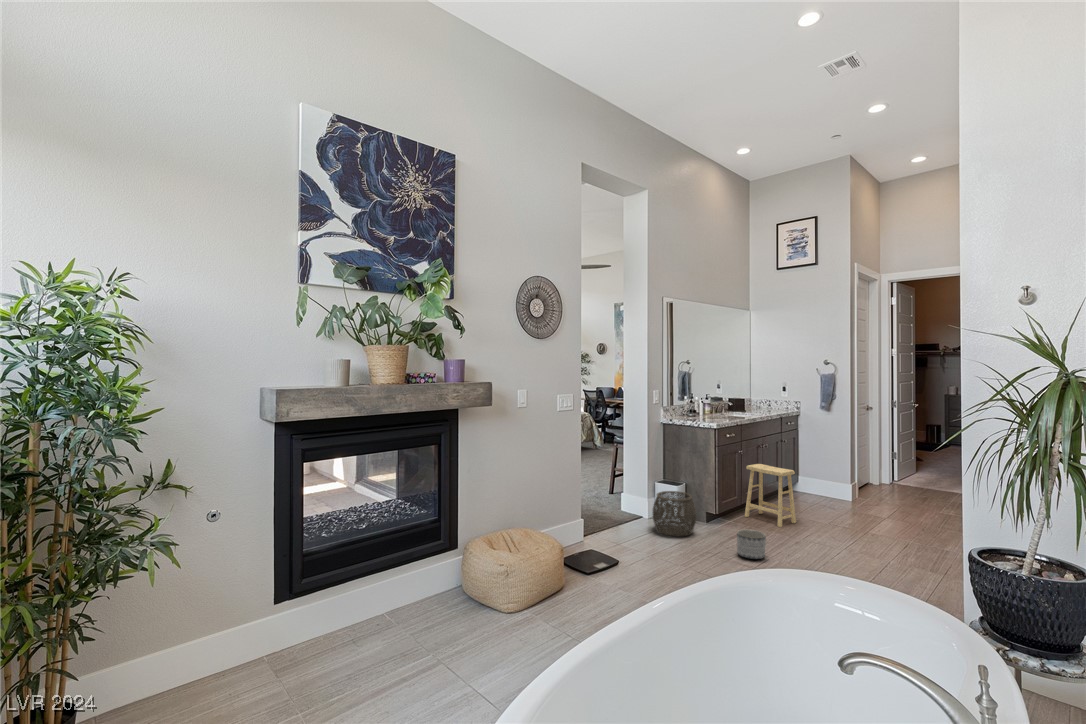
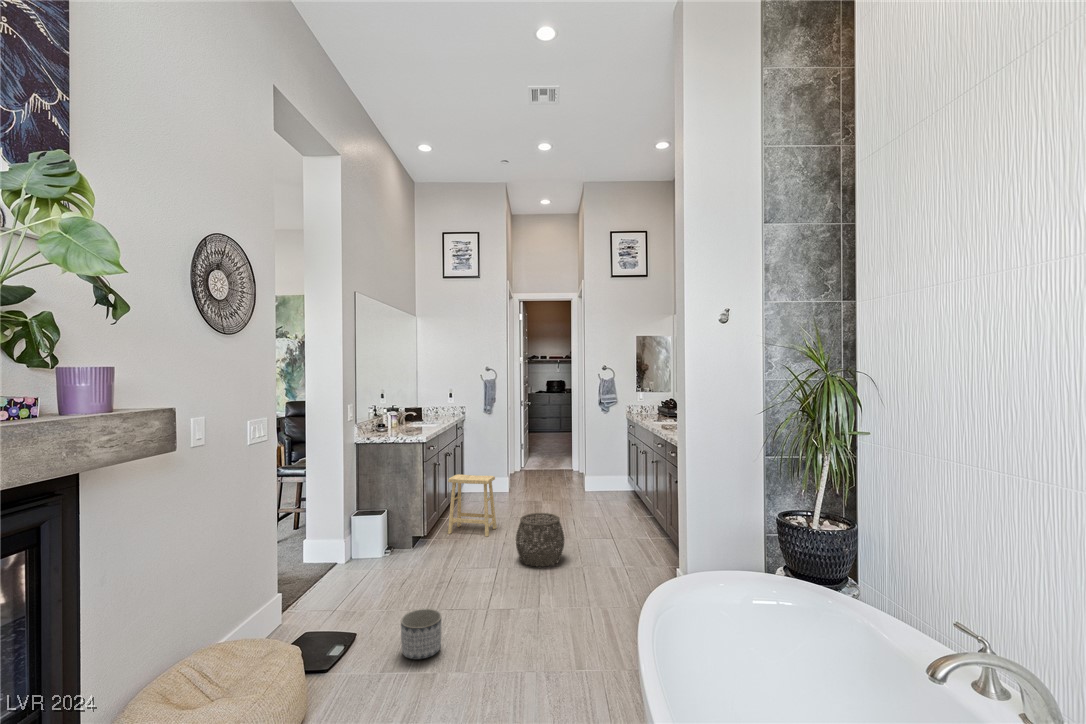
woven basket: present [653,491,696,537] -> present [516,513,564,566]
planter: present [737,529,766,559] -> present [401,608,442,659]

